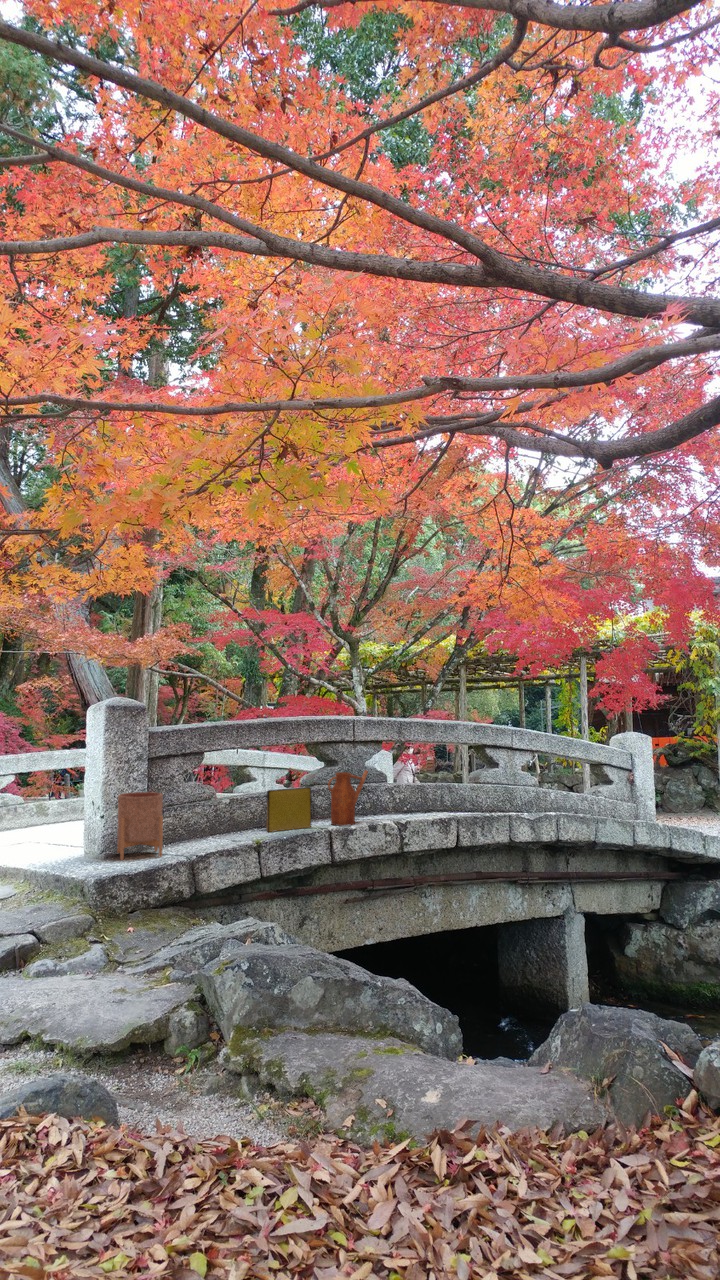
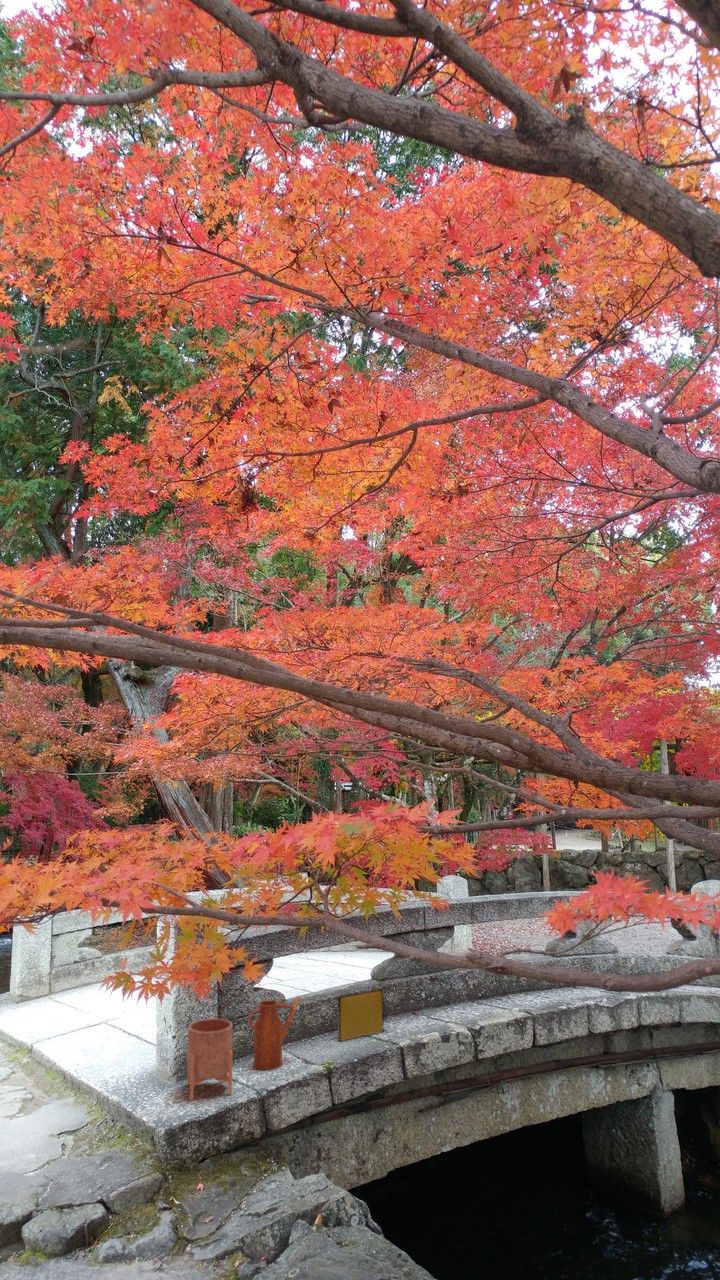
watering can: present [328,771,368,826] -> present [249,996,301,1070]

